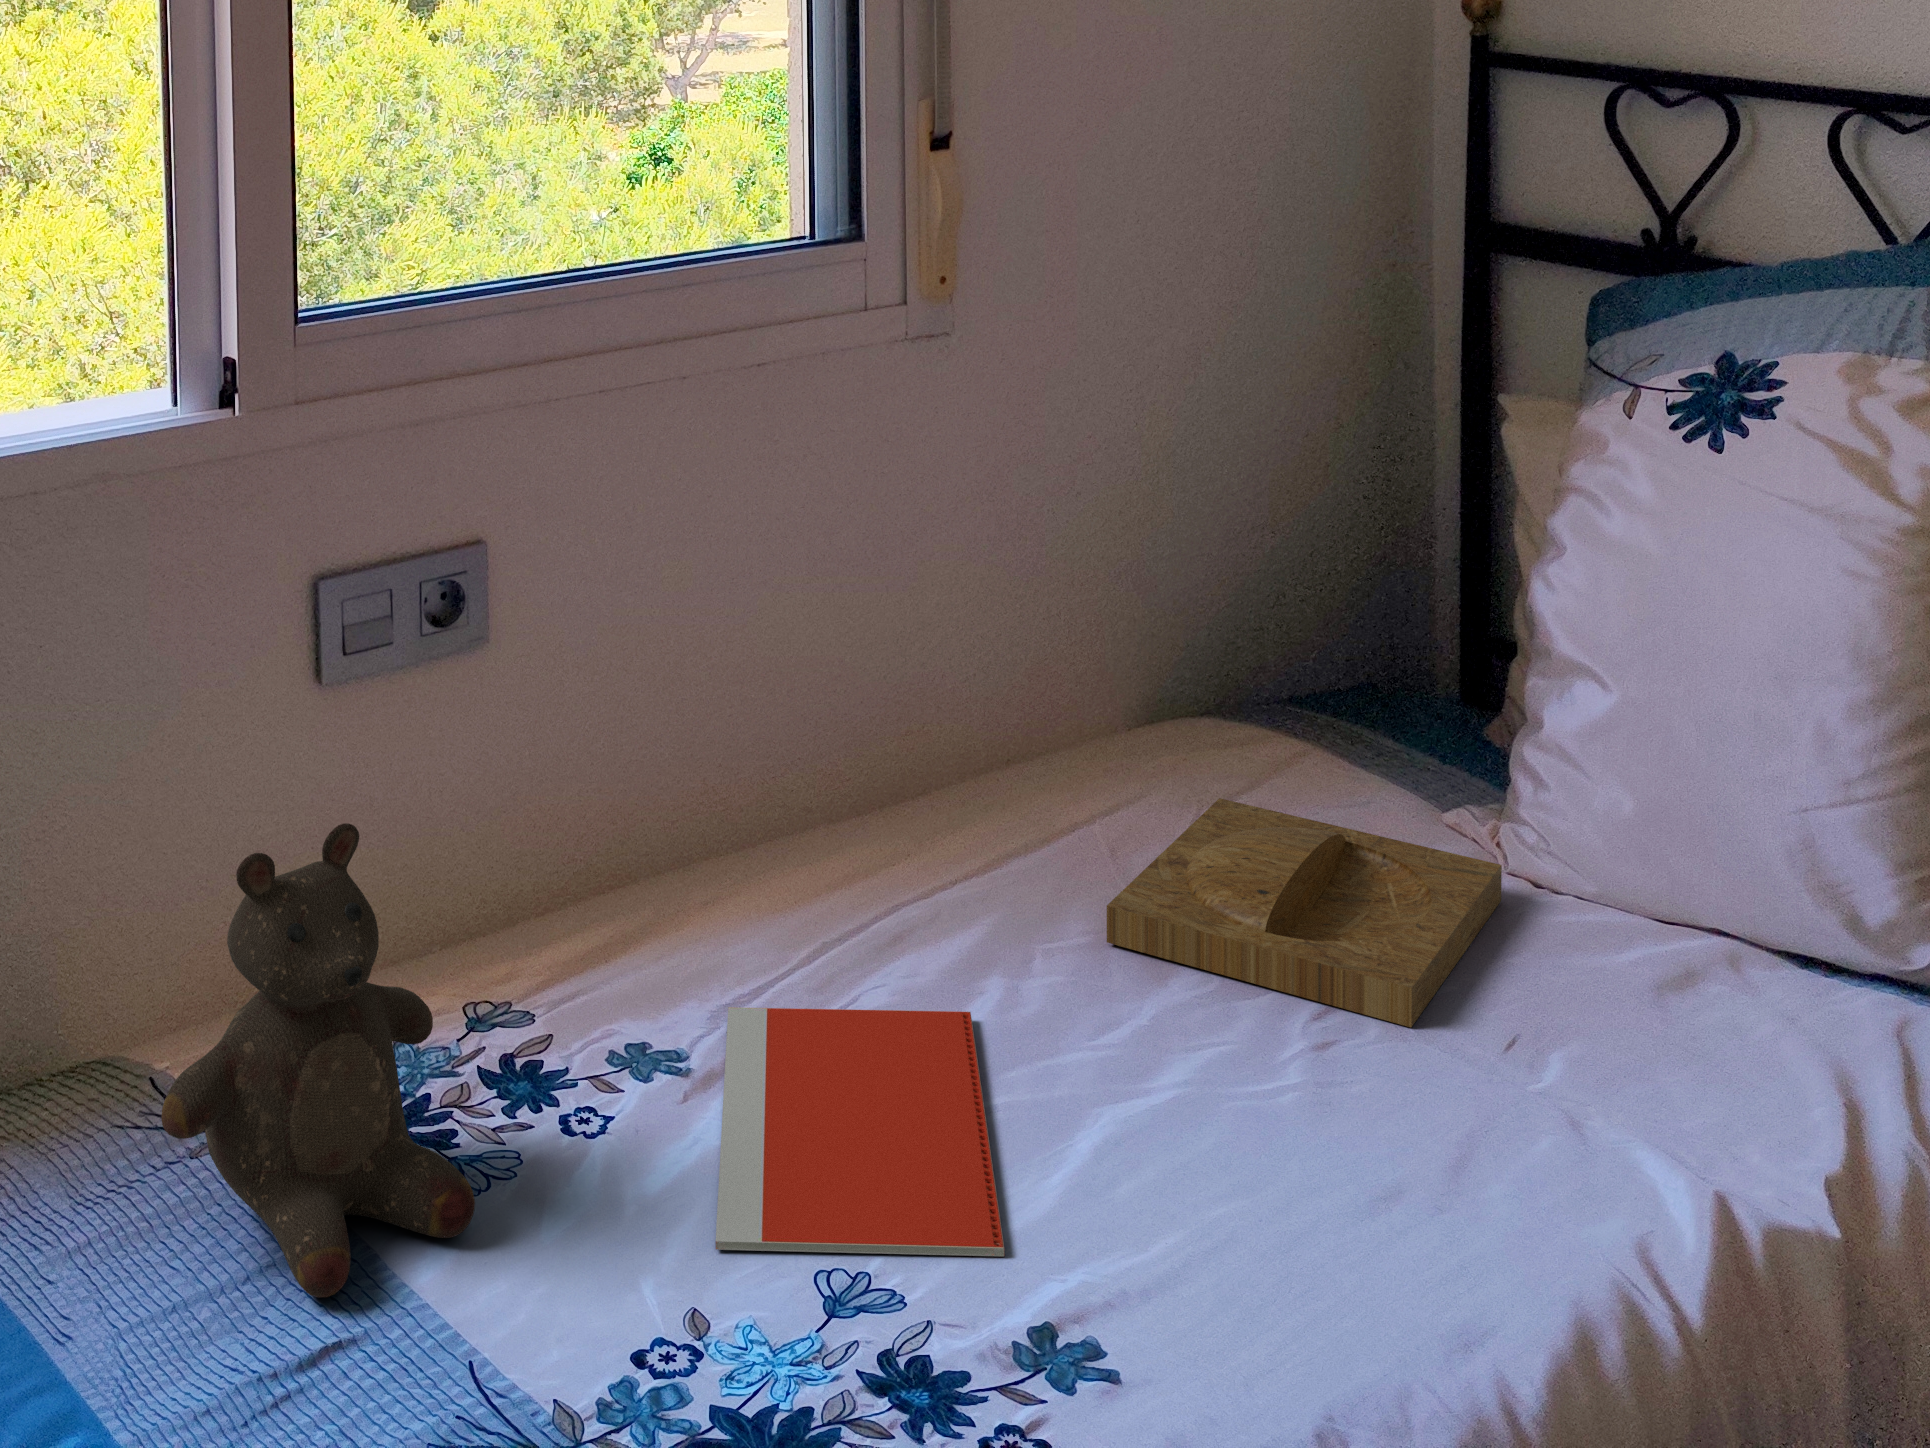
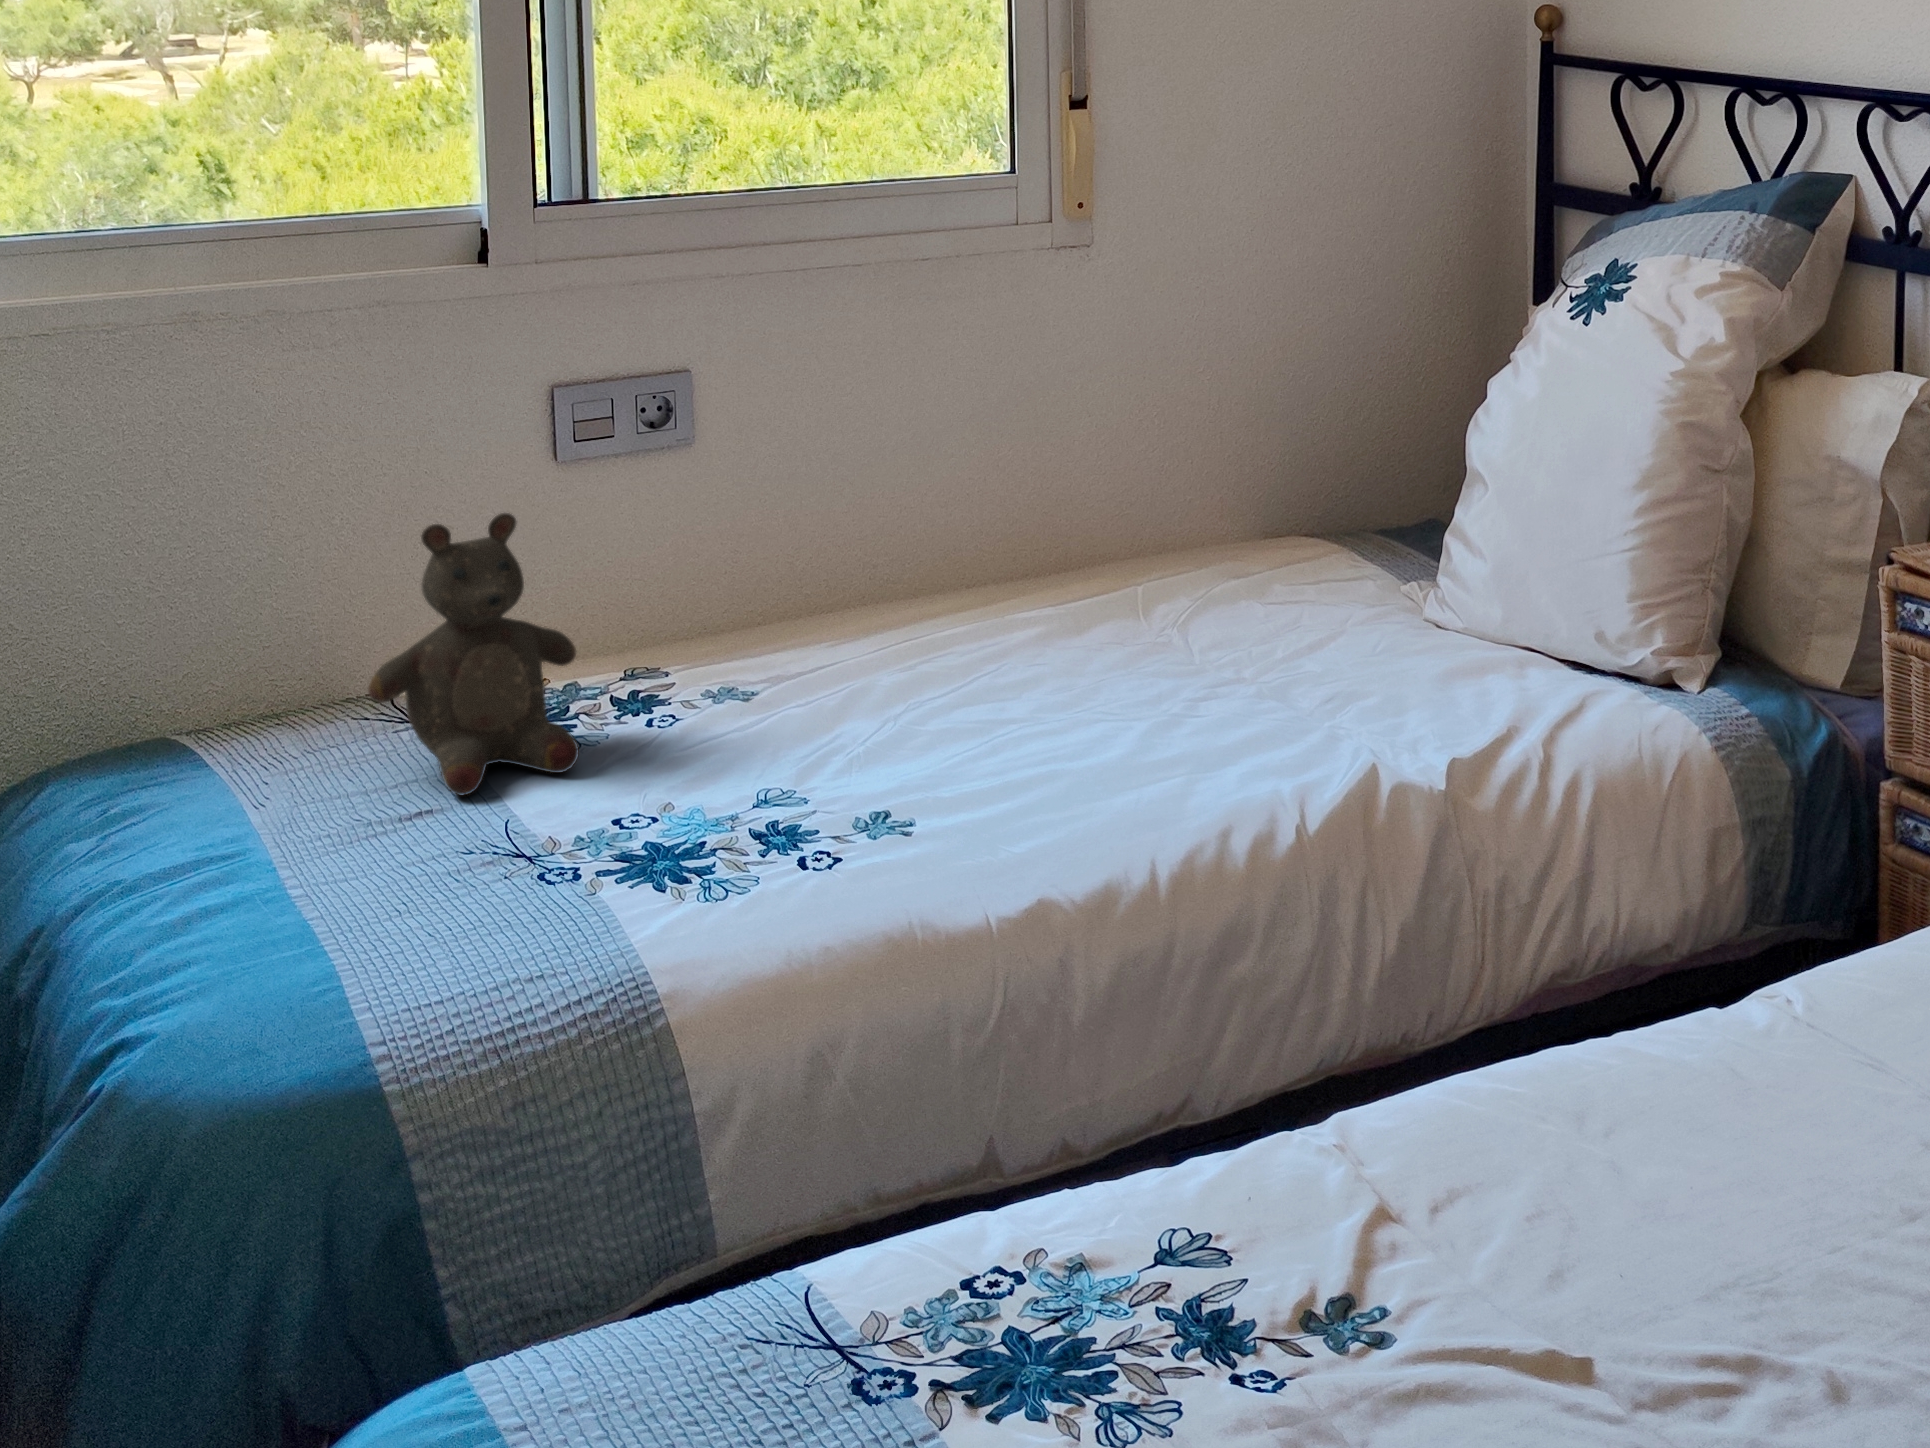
tray: present [1107,798,1502,1027] -> none [1110,575,1407,691]
notebook: present [716,1007,1004,1256] -> none [729,676,984,784]

